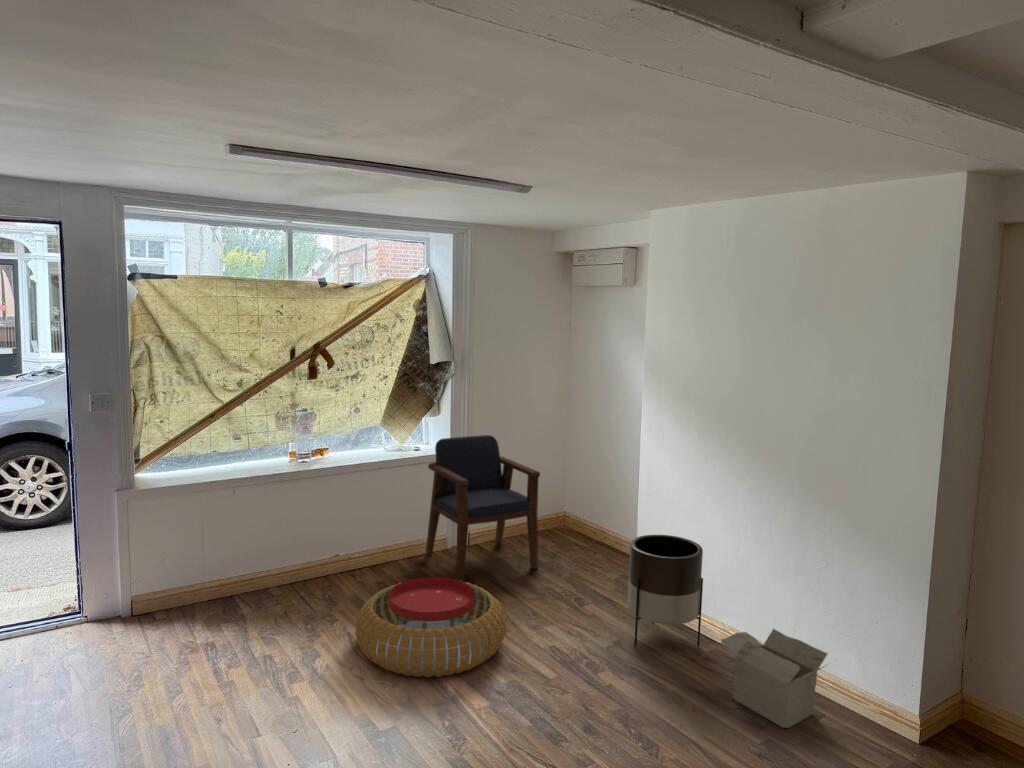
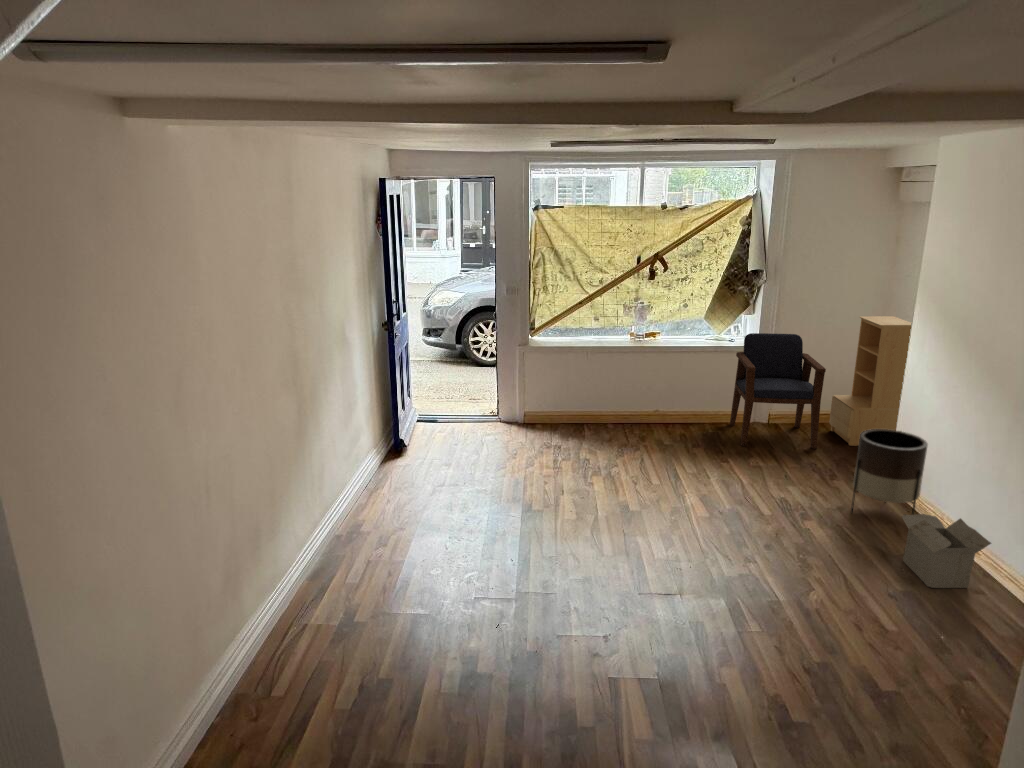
bookshelf: none [532,407,613,557] -> present [829,316,911,446]
pouf: present [355,577,506,677] -> none [640,430,750,495]

